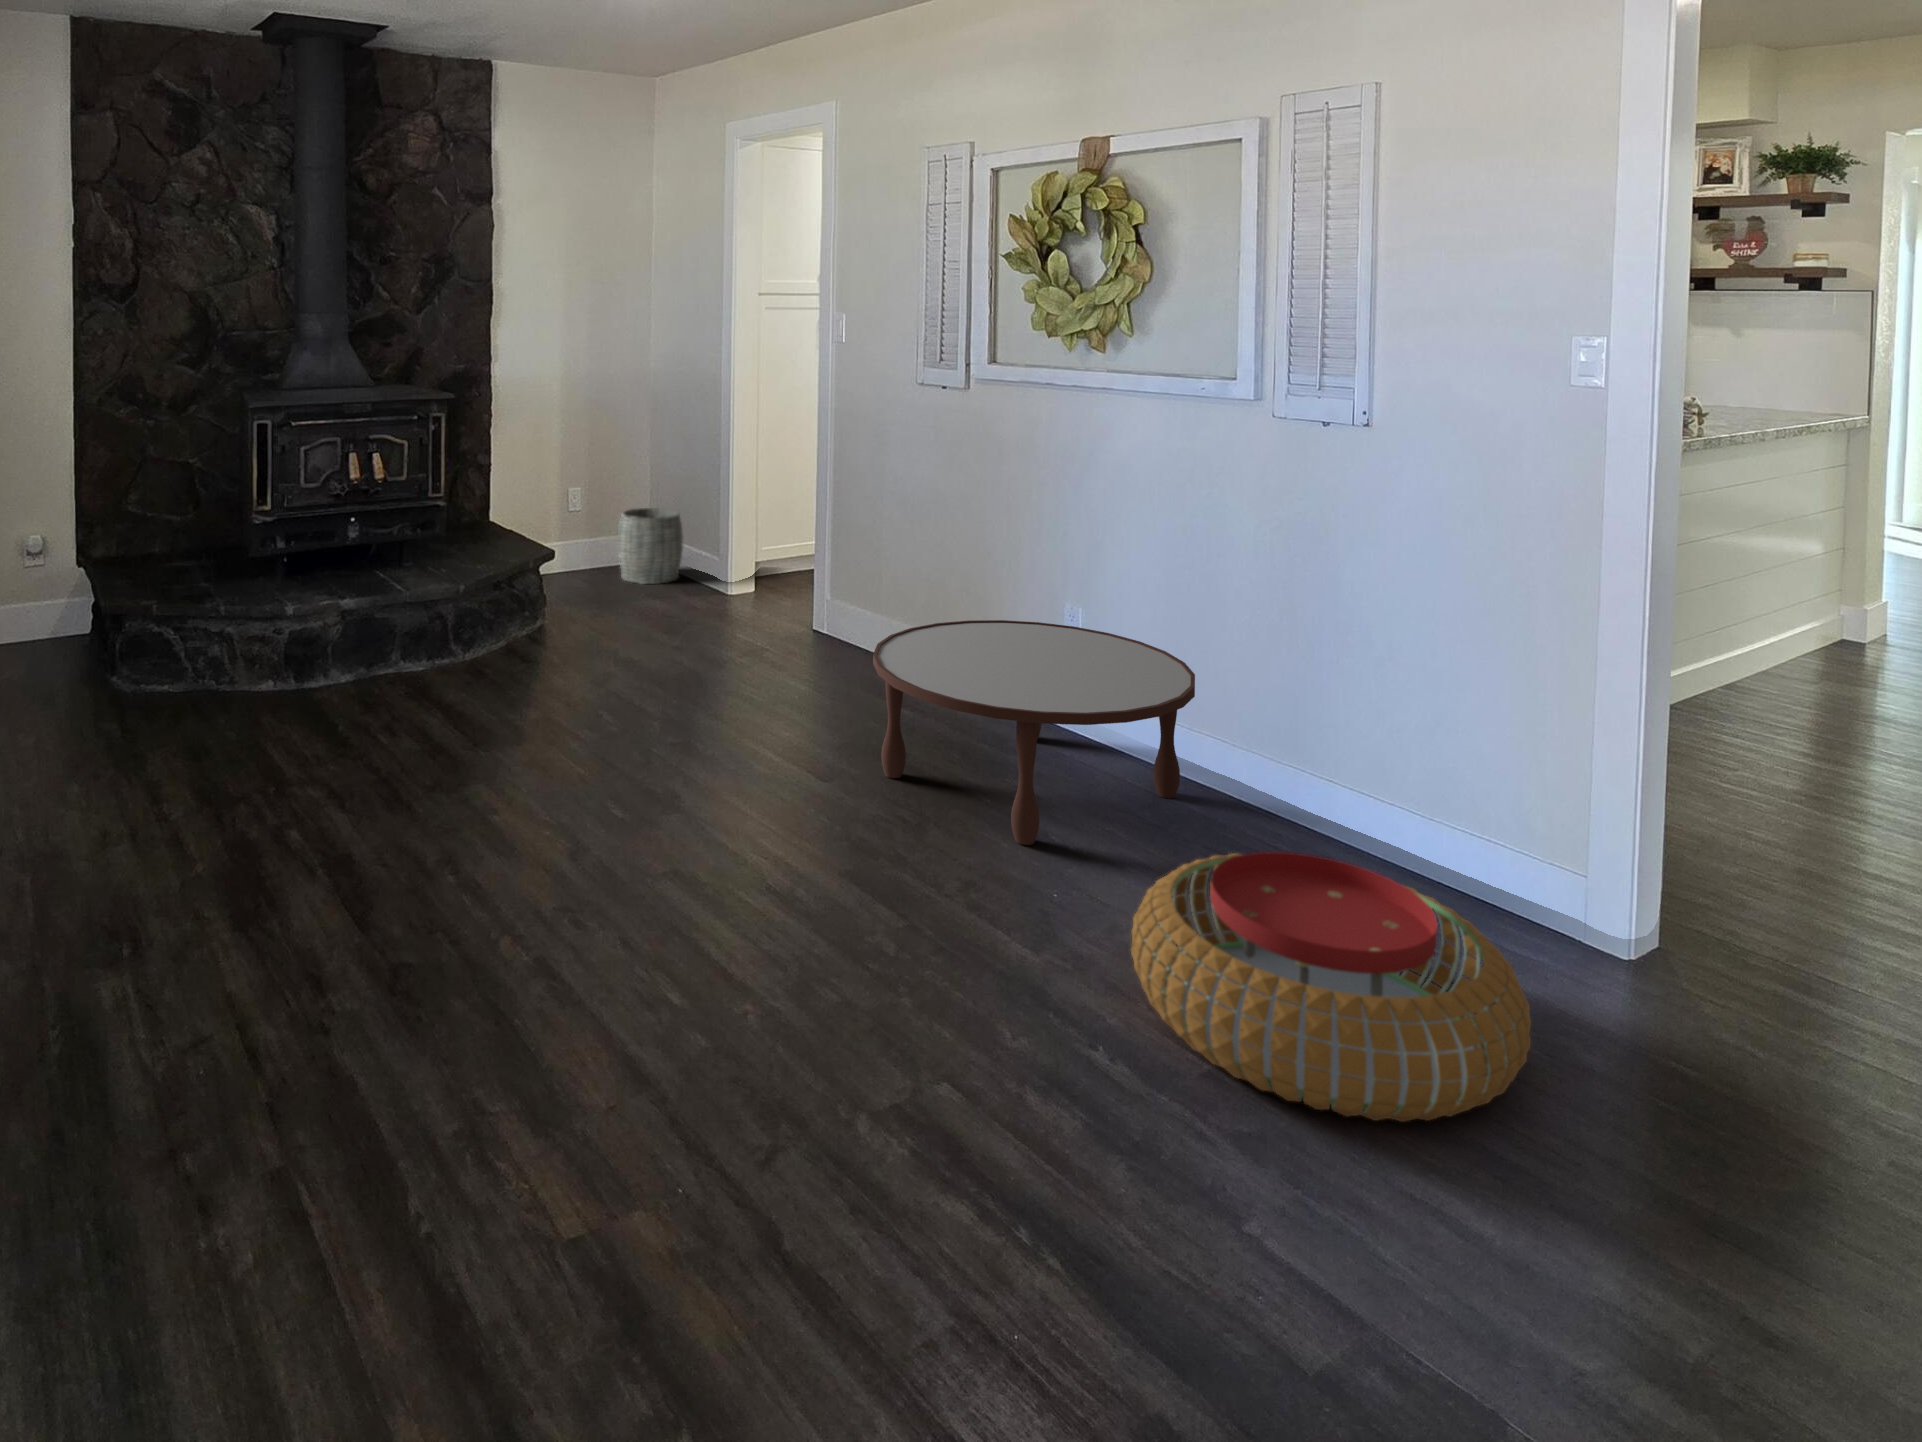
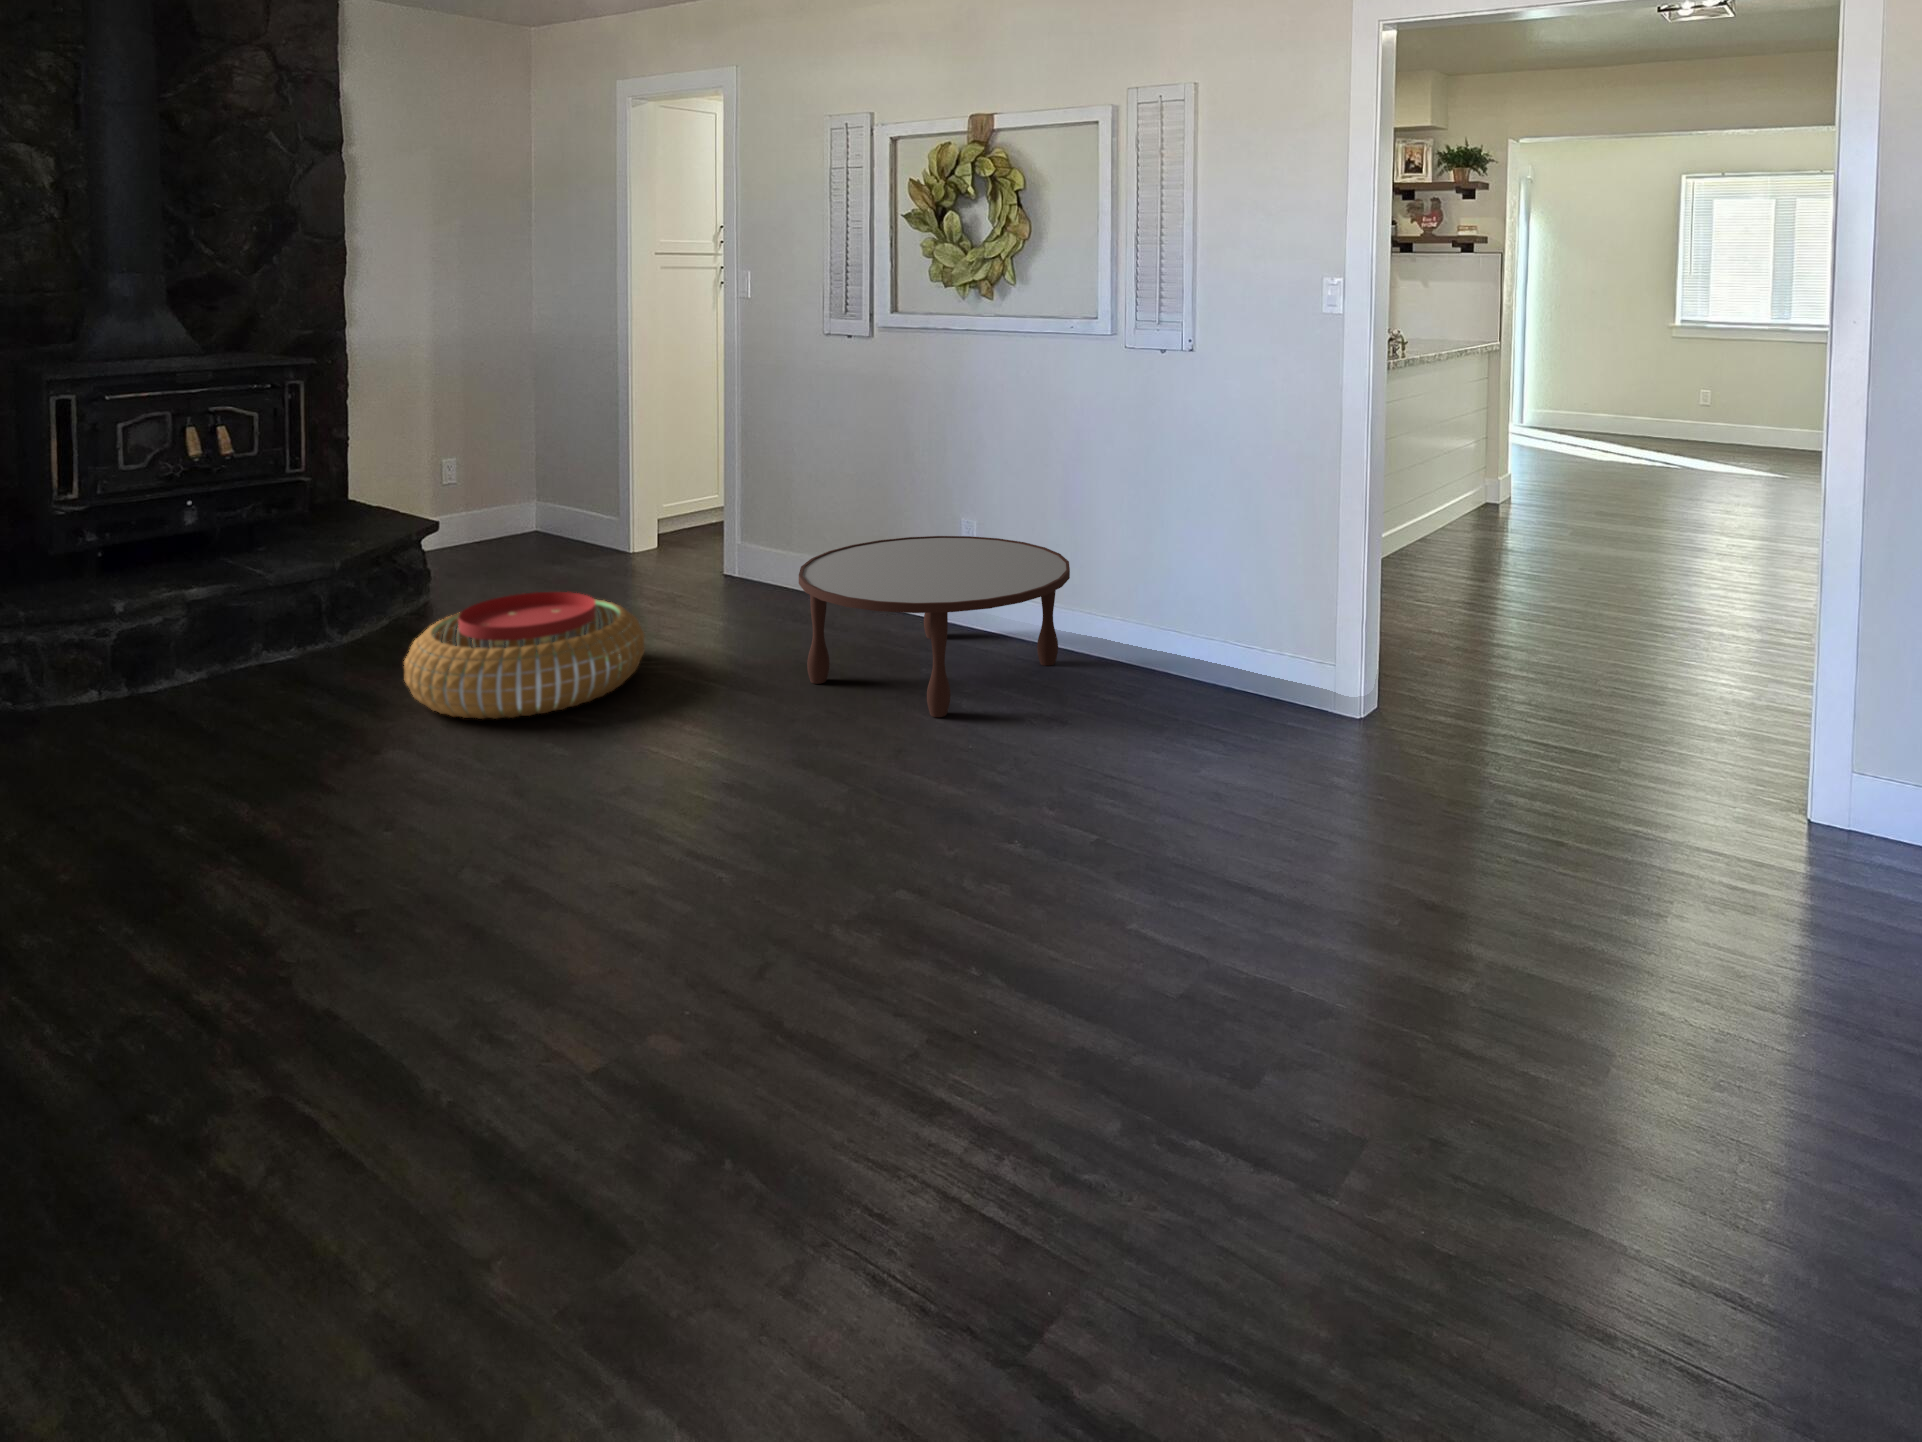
woven basket: present [618,508,683,584] -> none [507,471,579,548]
pouf: present [1131,852,1531,1122] -> present [404,592,644,719]

